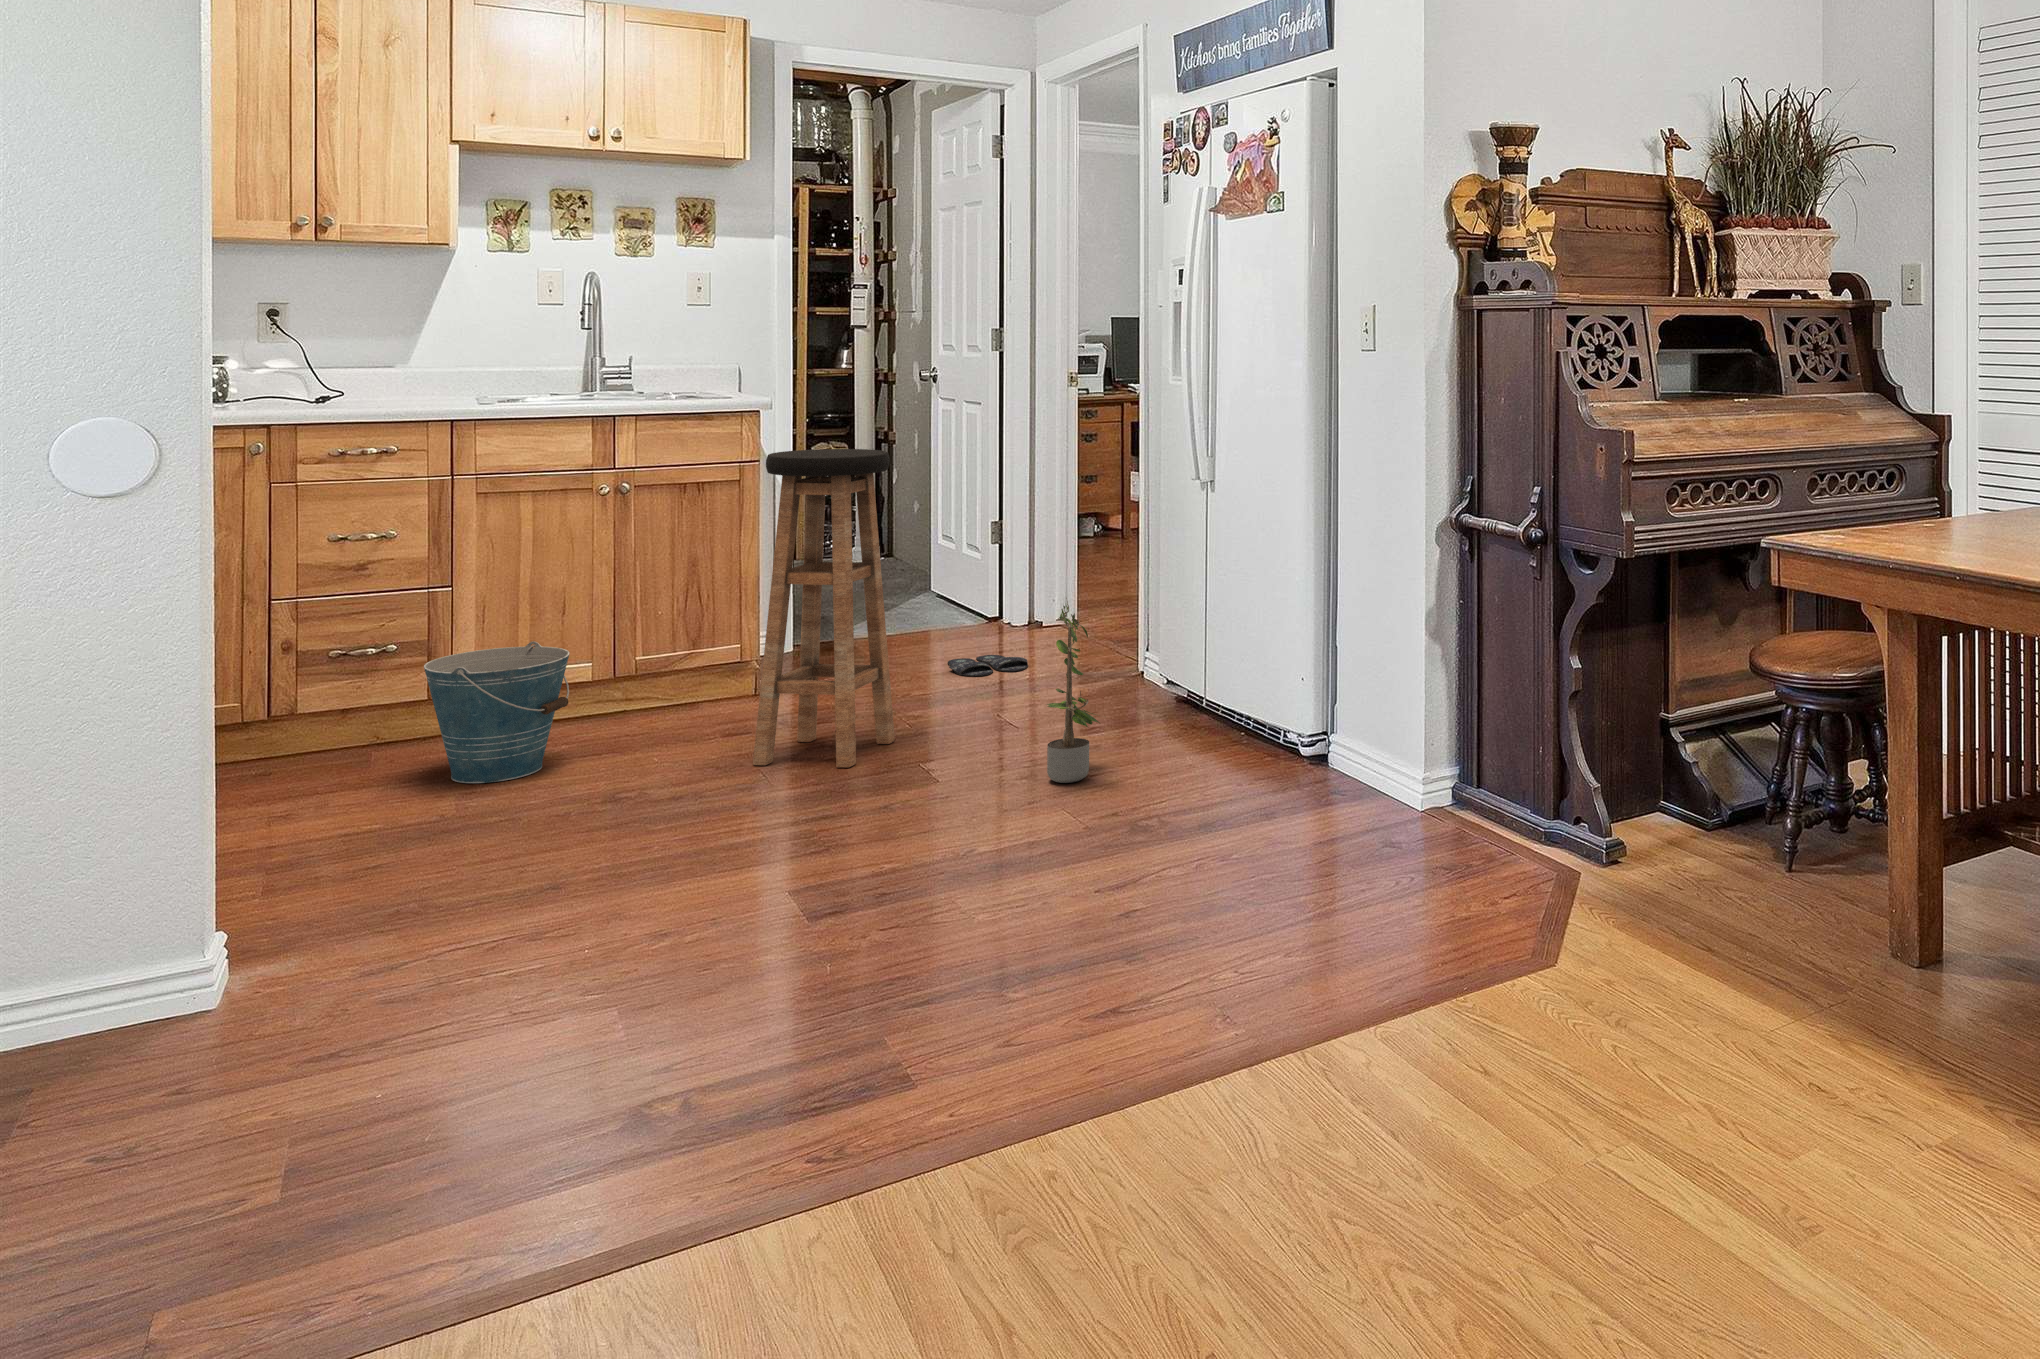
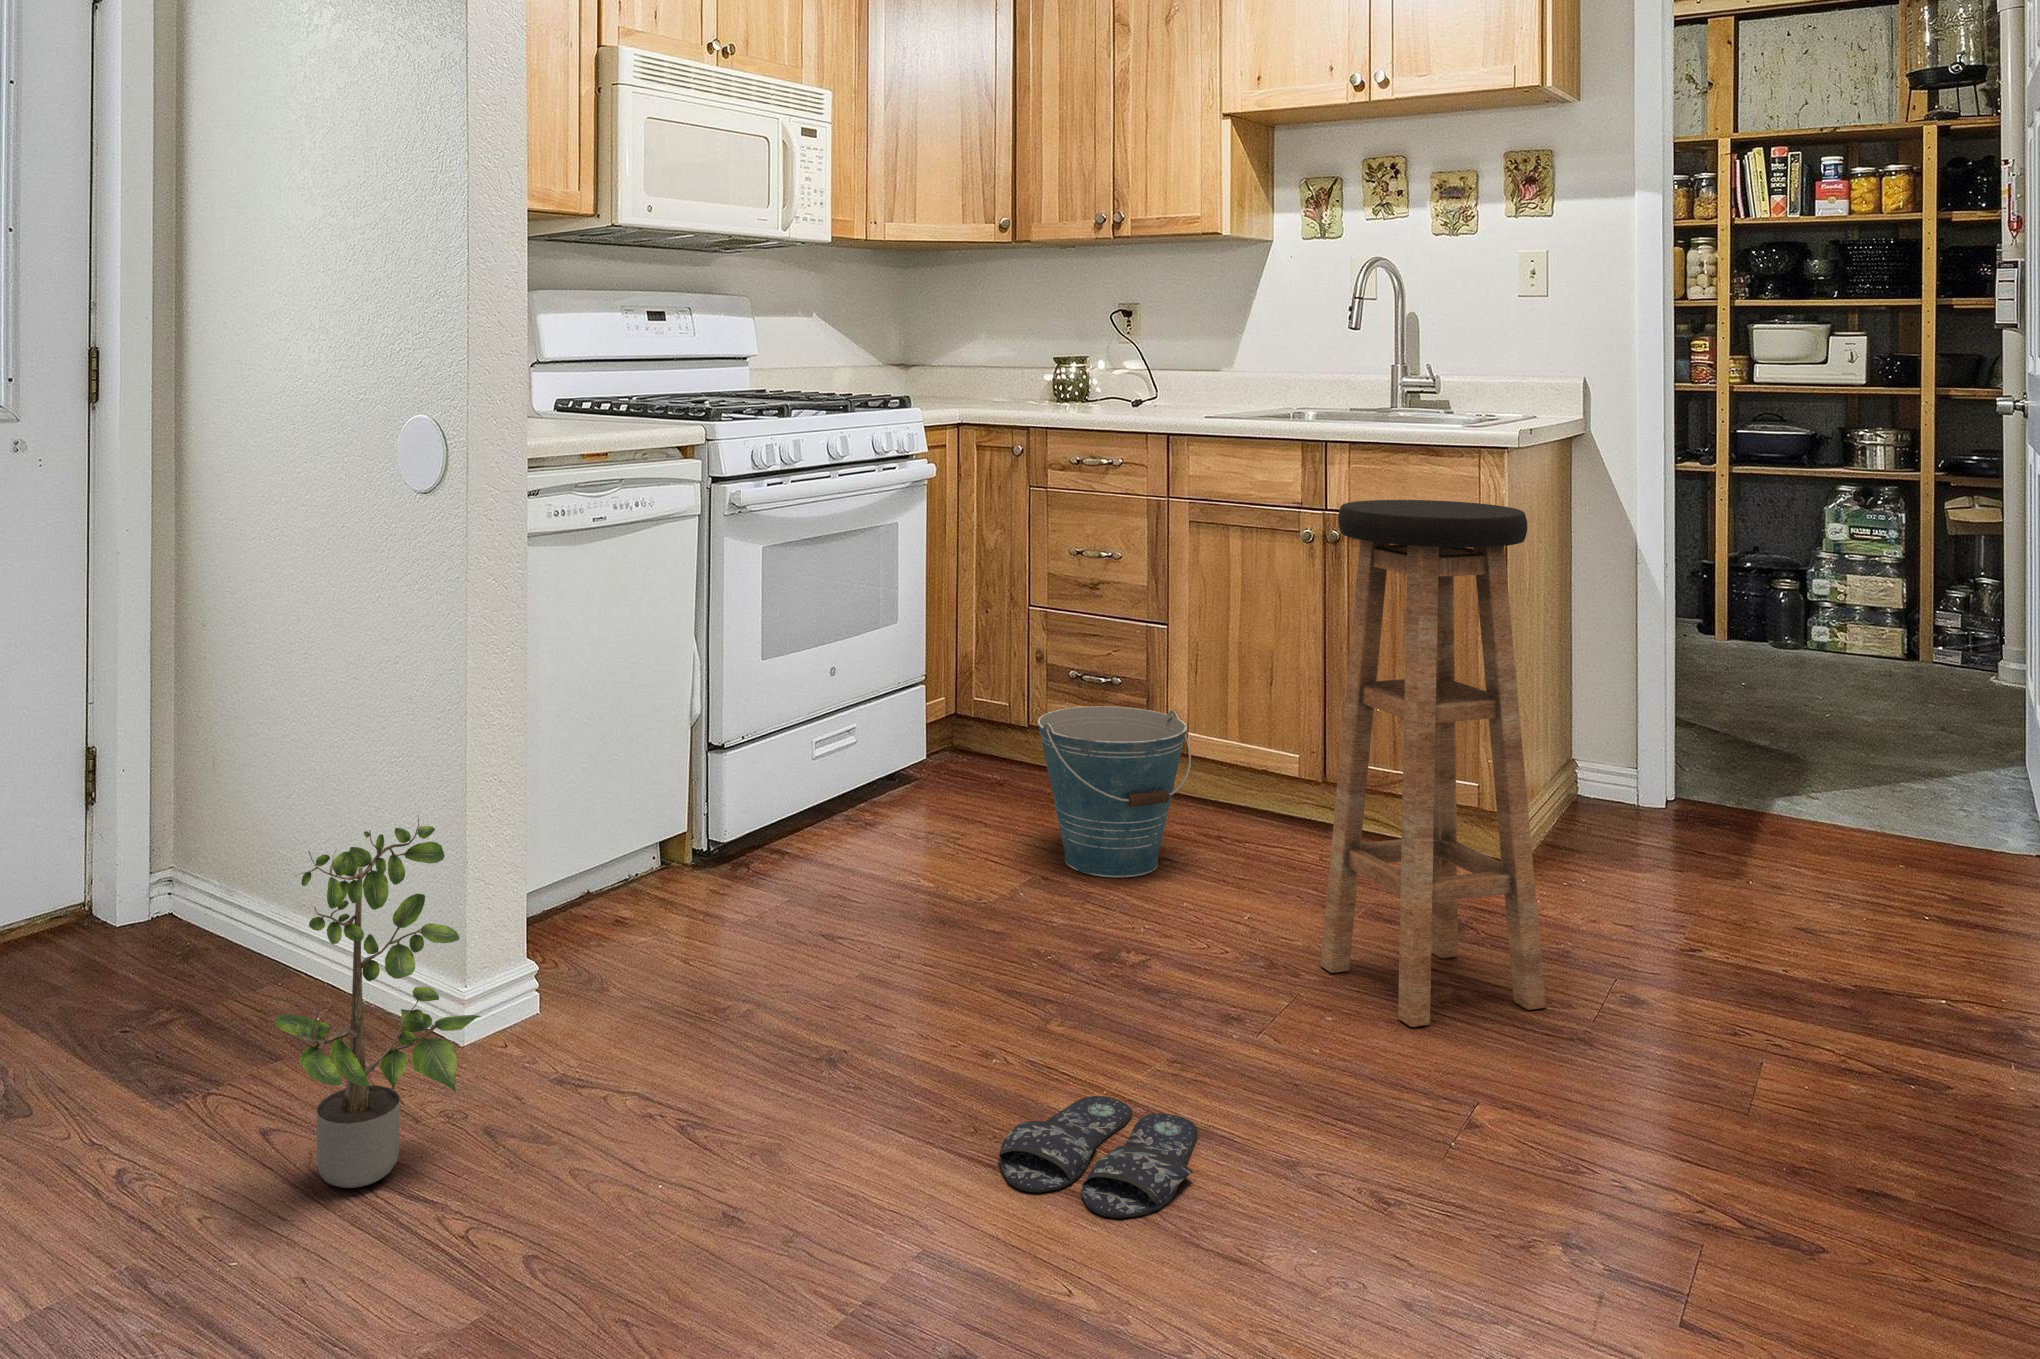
potted plant: present [1047,598,1099,783] -> present [274,816,481,1188]
slippers: present [948,655,1028,676] -> present [999,1096,1197,1218]

